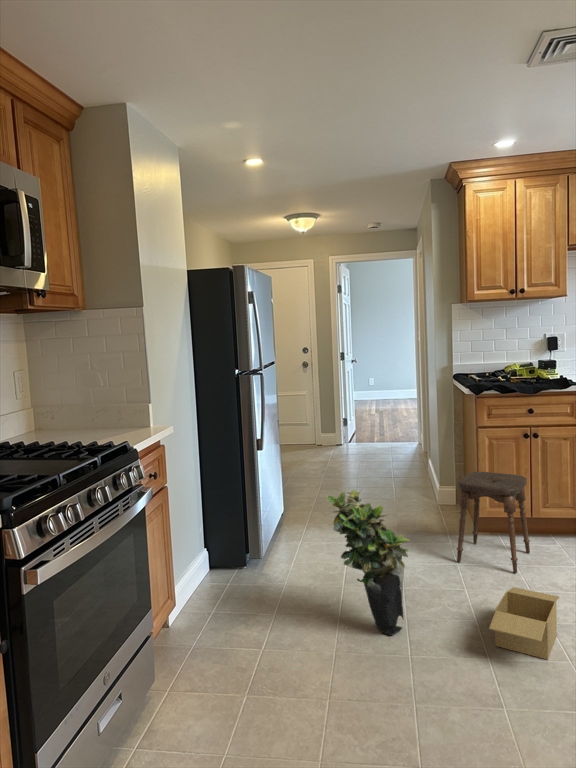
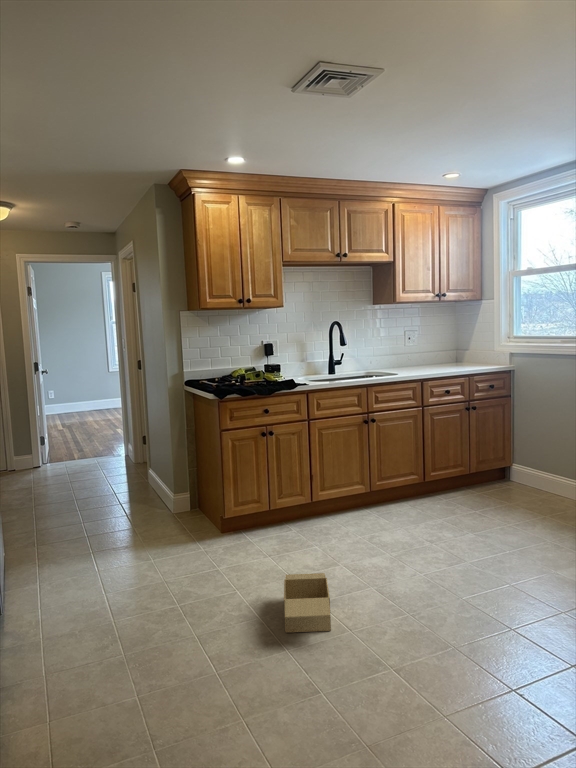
stool: present [457,472,530,573] -> none [214,472,275,565]
potted plant: present [326,489,409,636] -> none [104,505,201,655]

